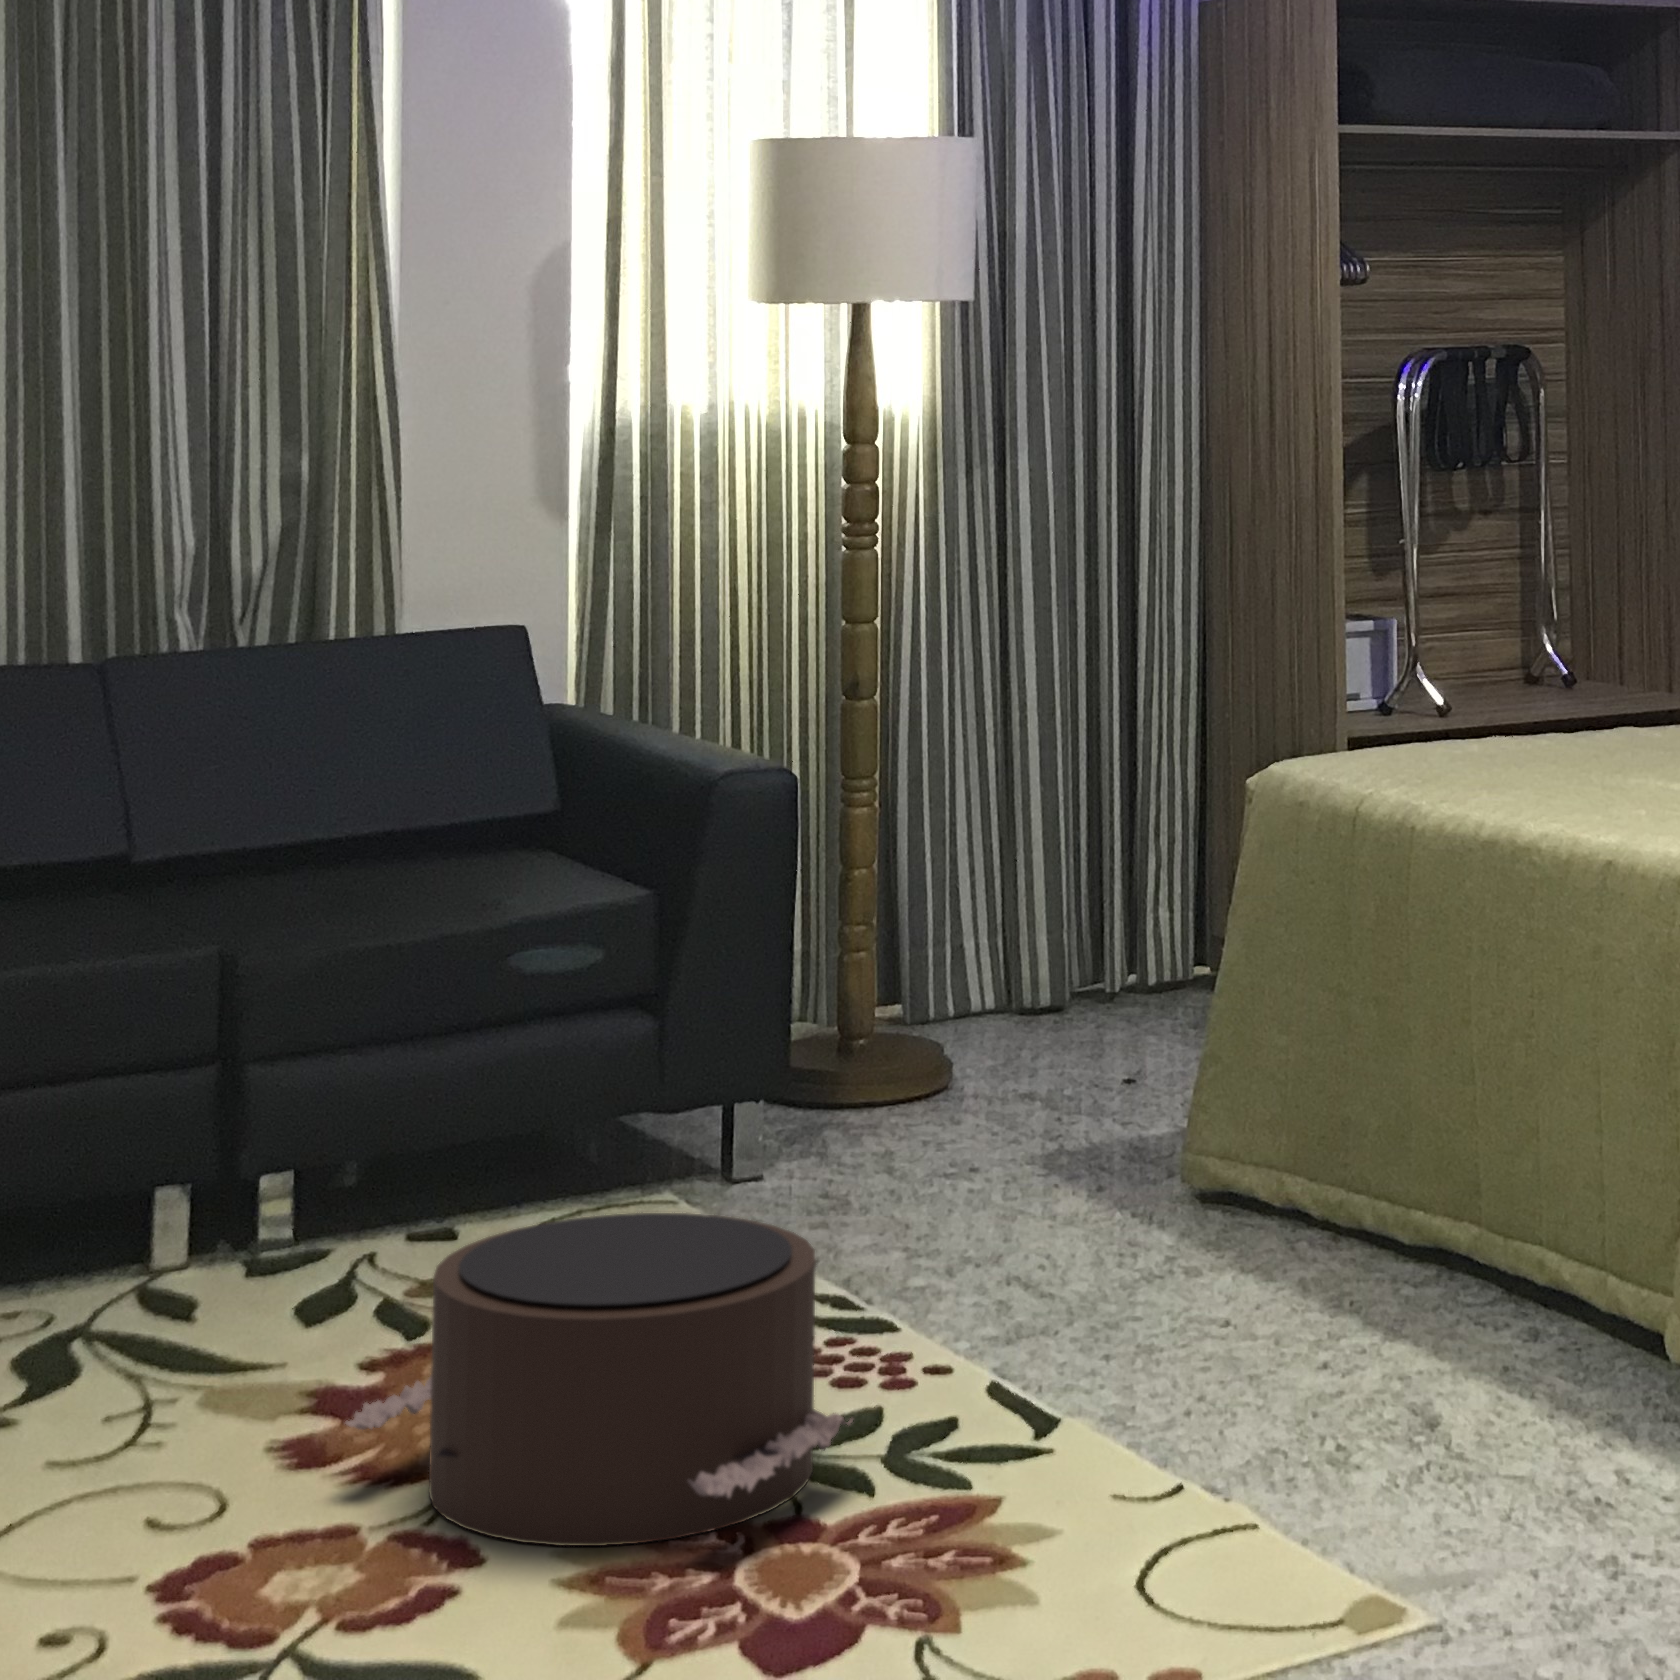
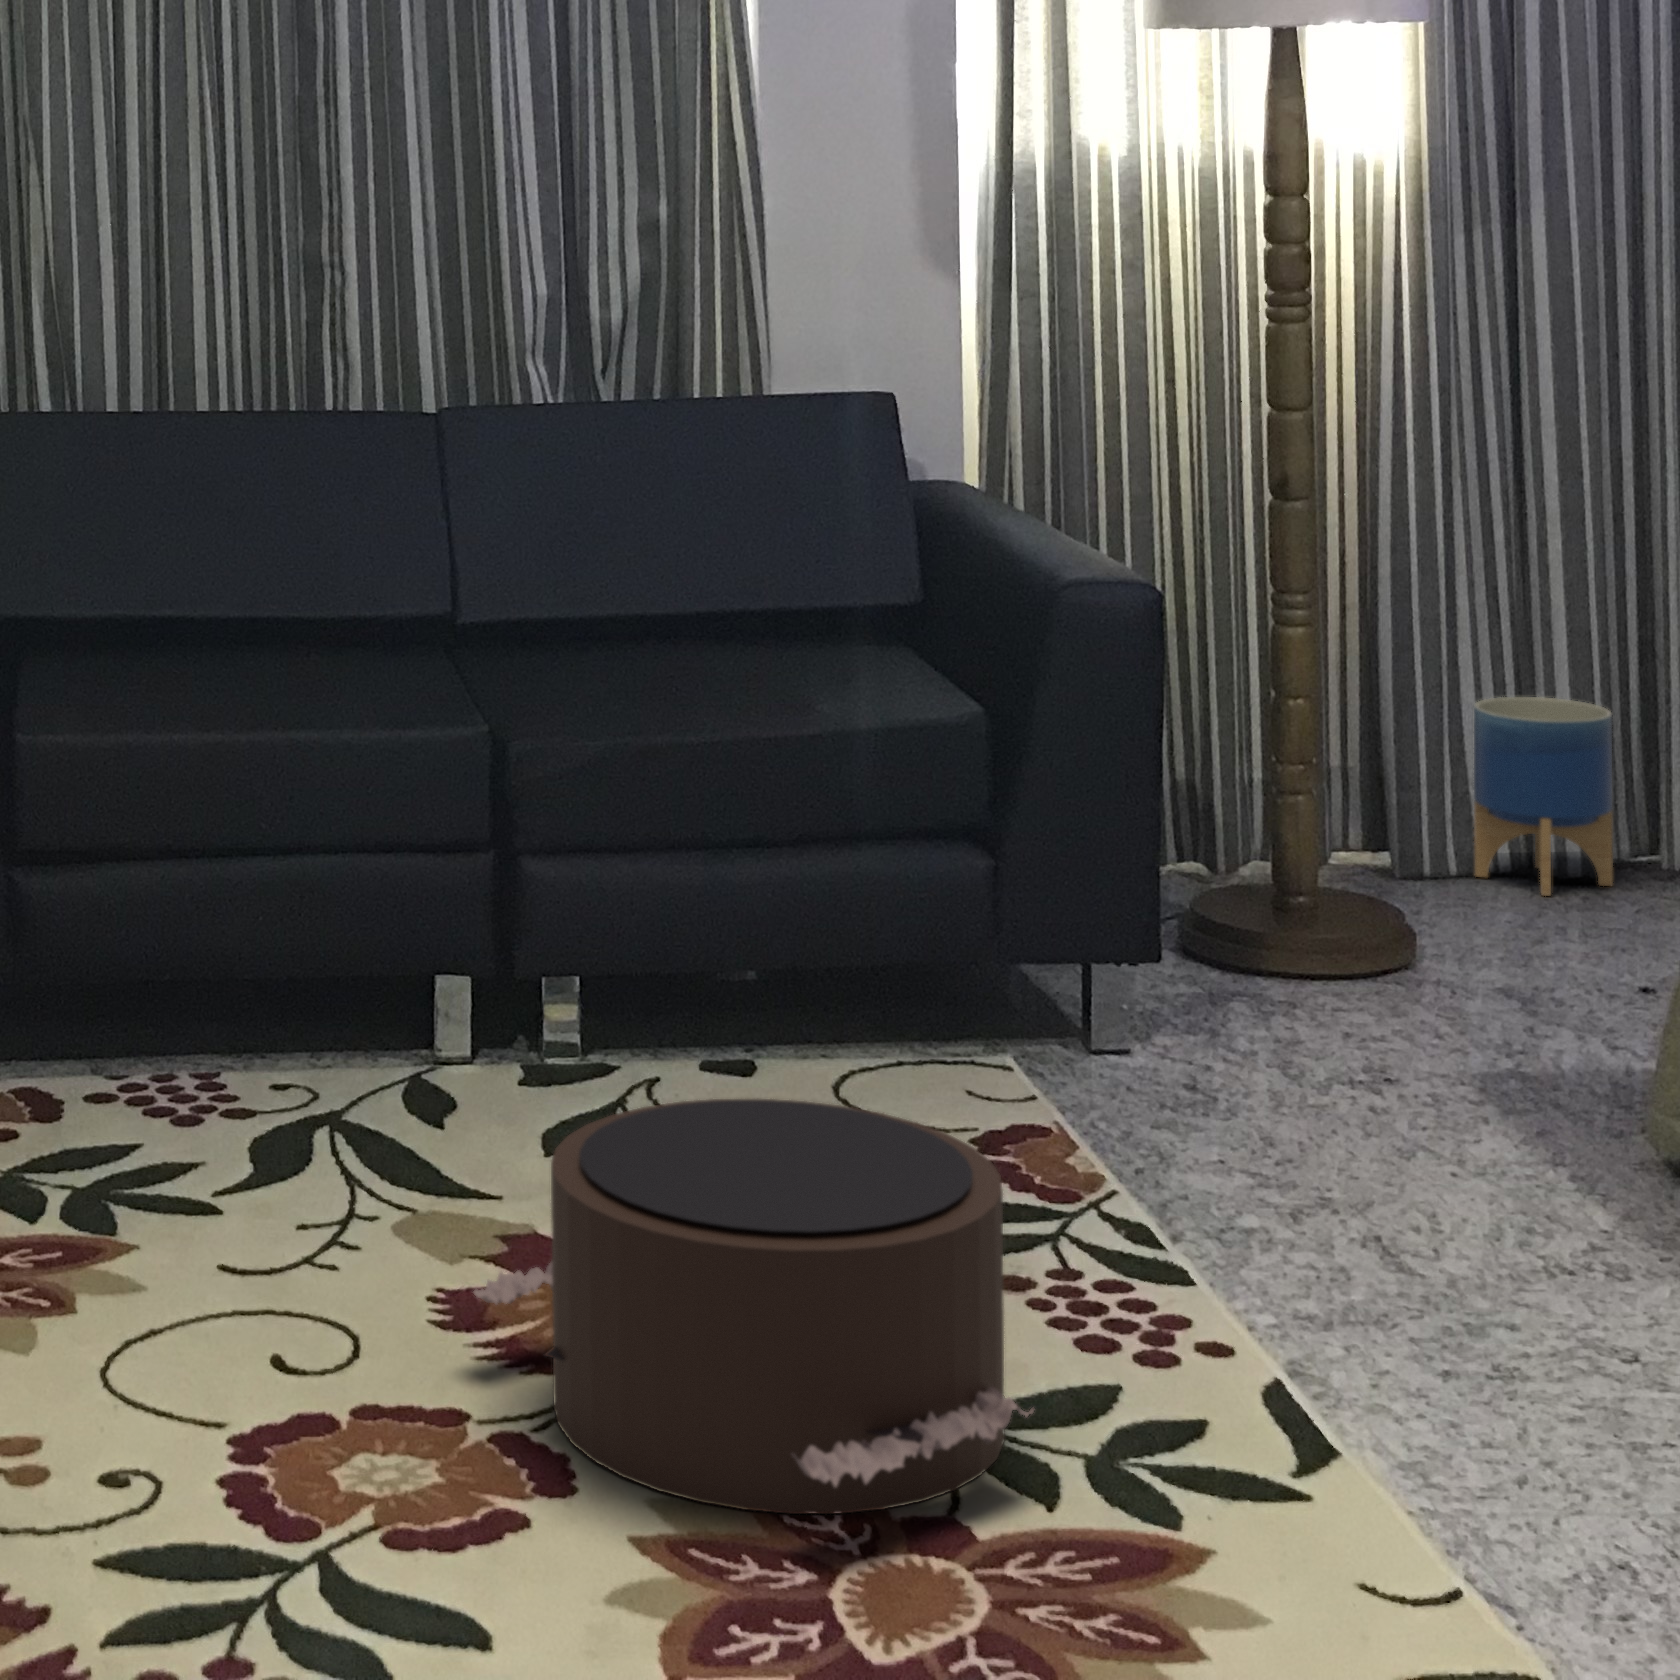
planter: none [971,865,1077,1028] -> present [1474,697,1613,896]

